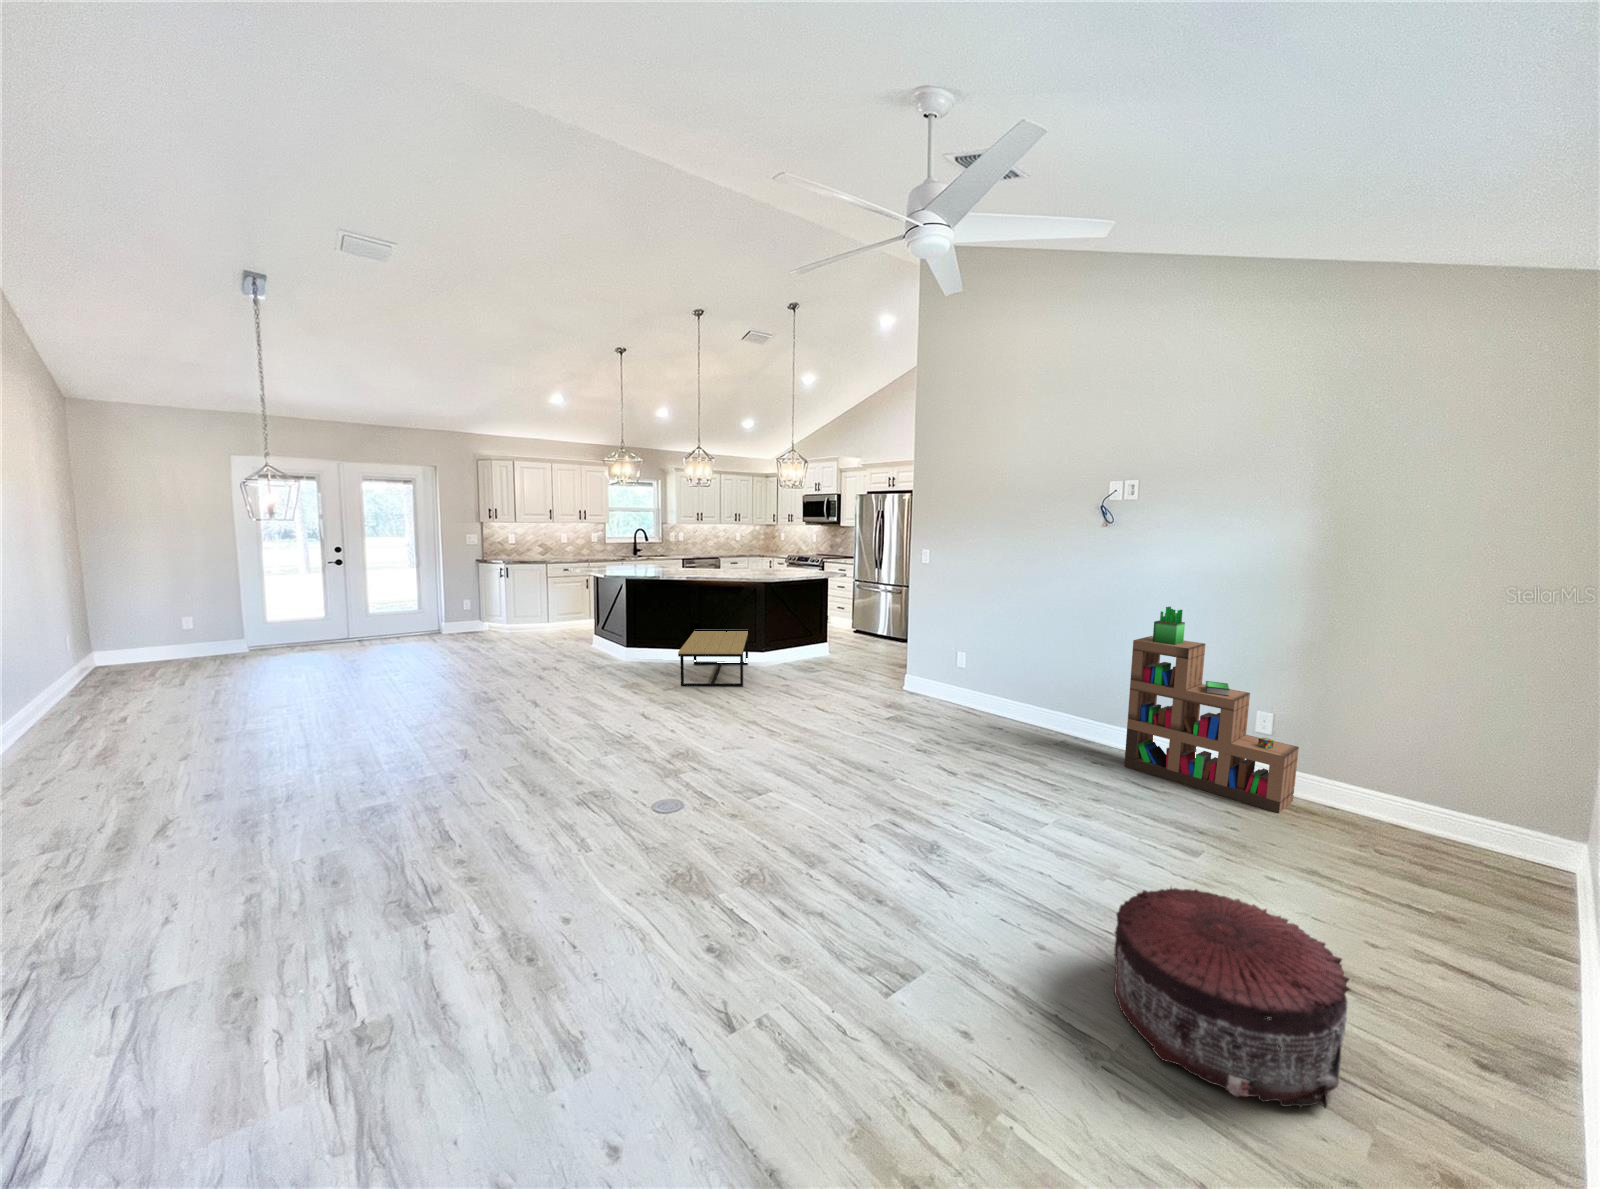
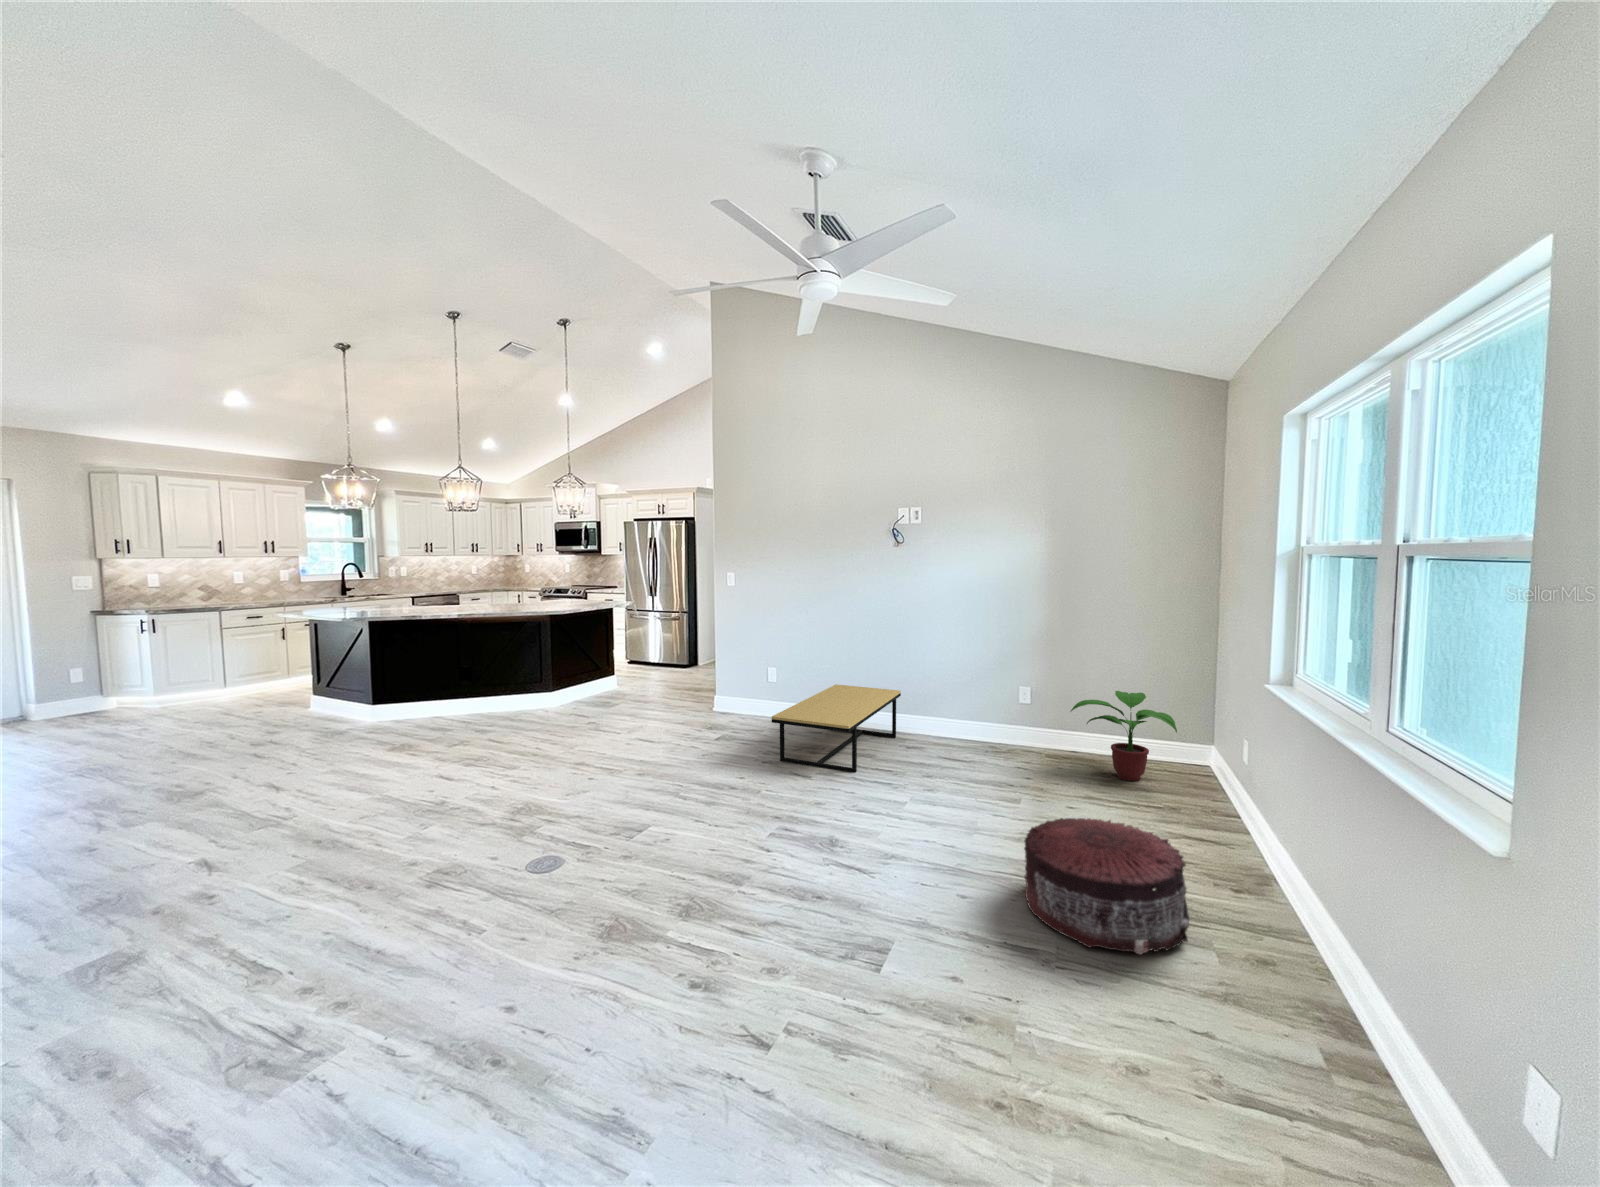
bookshelf: present [1124,607,1299,813] -> none [931,610,1049,761]
coffee table: present [678,631,748,687] -> present [772,684,901,773]
potted plant: none [1313,737,1489,868] -> present [1071,691,1177,781]

